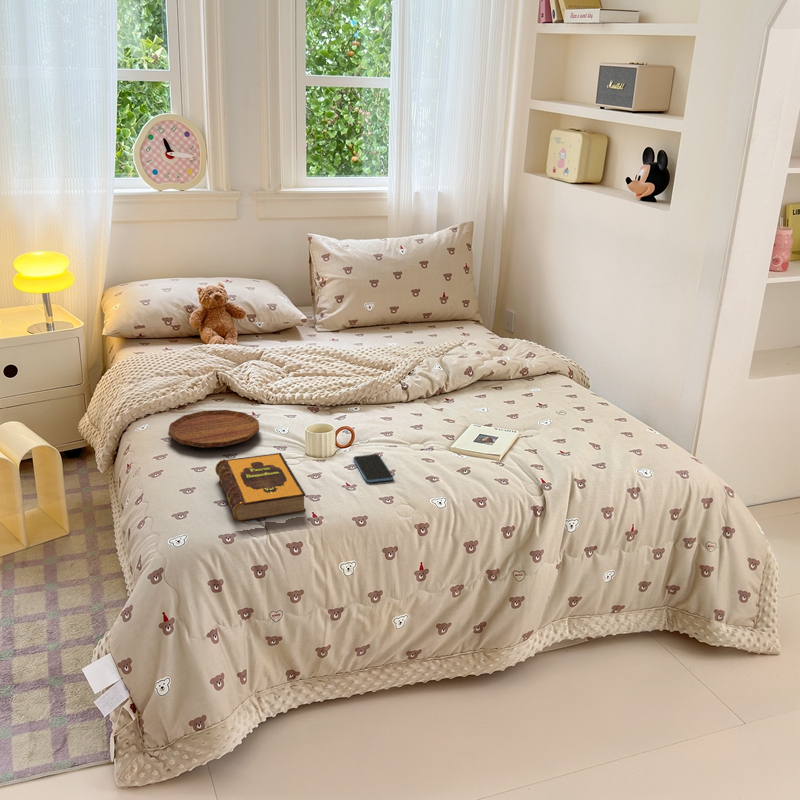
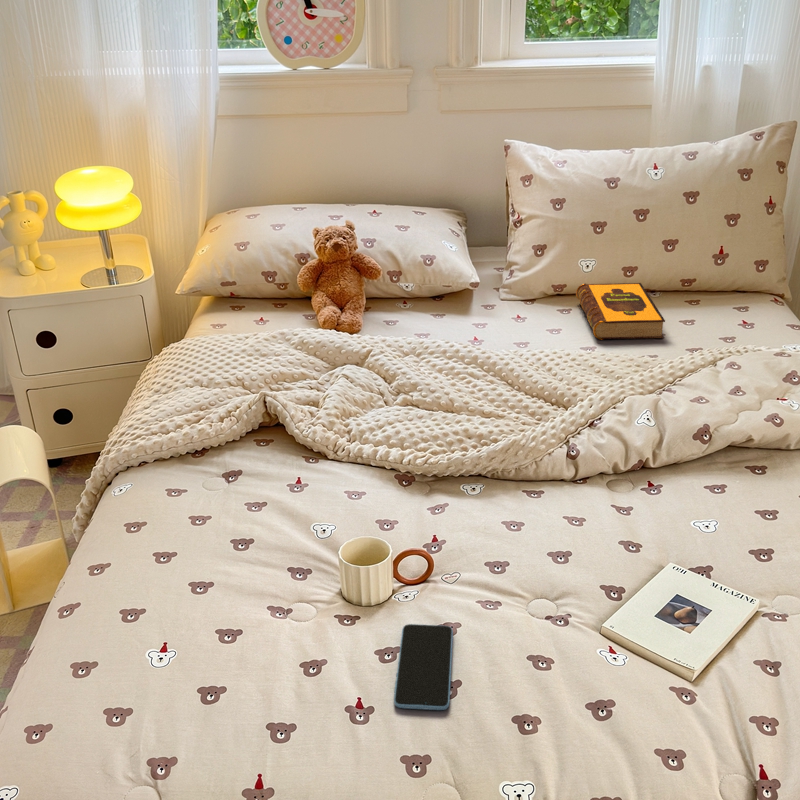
tray: present [168,410,259,448] -> none [139,467,290,559]
hardback book: present [215,453,306,522] -> present [576,283,665,340]

